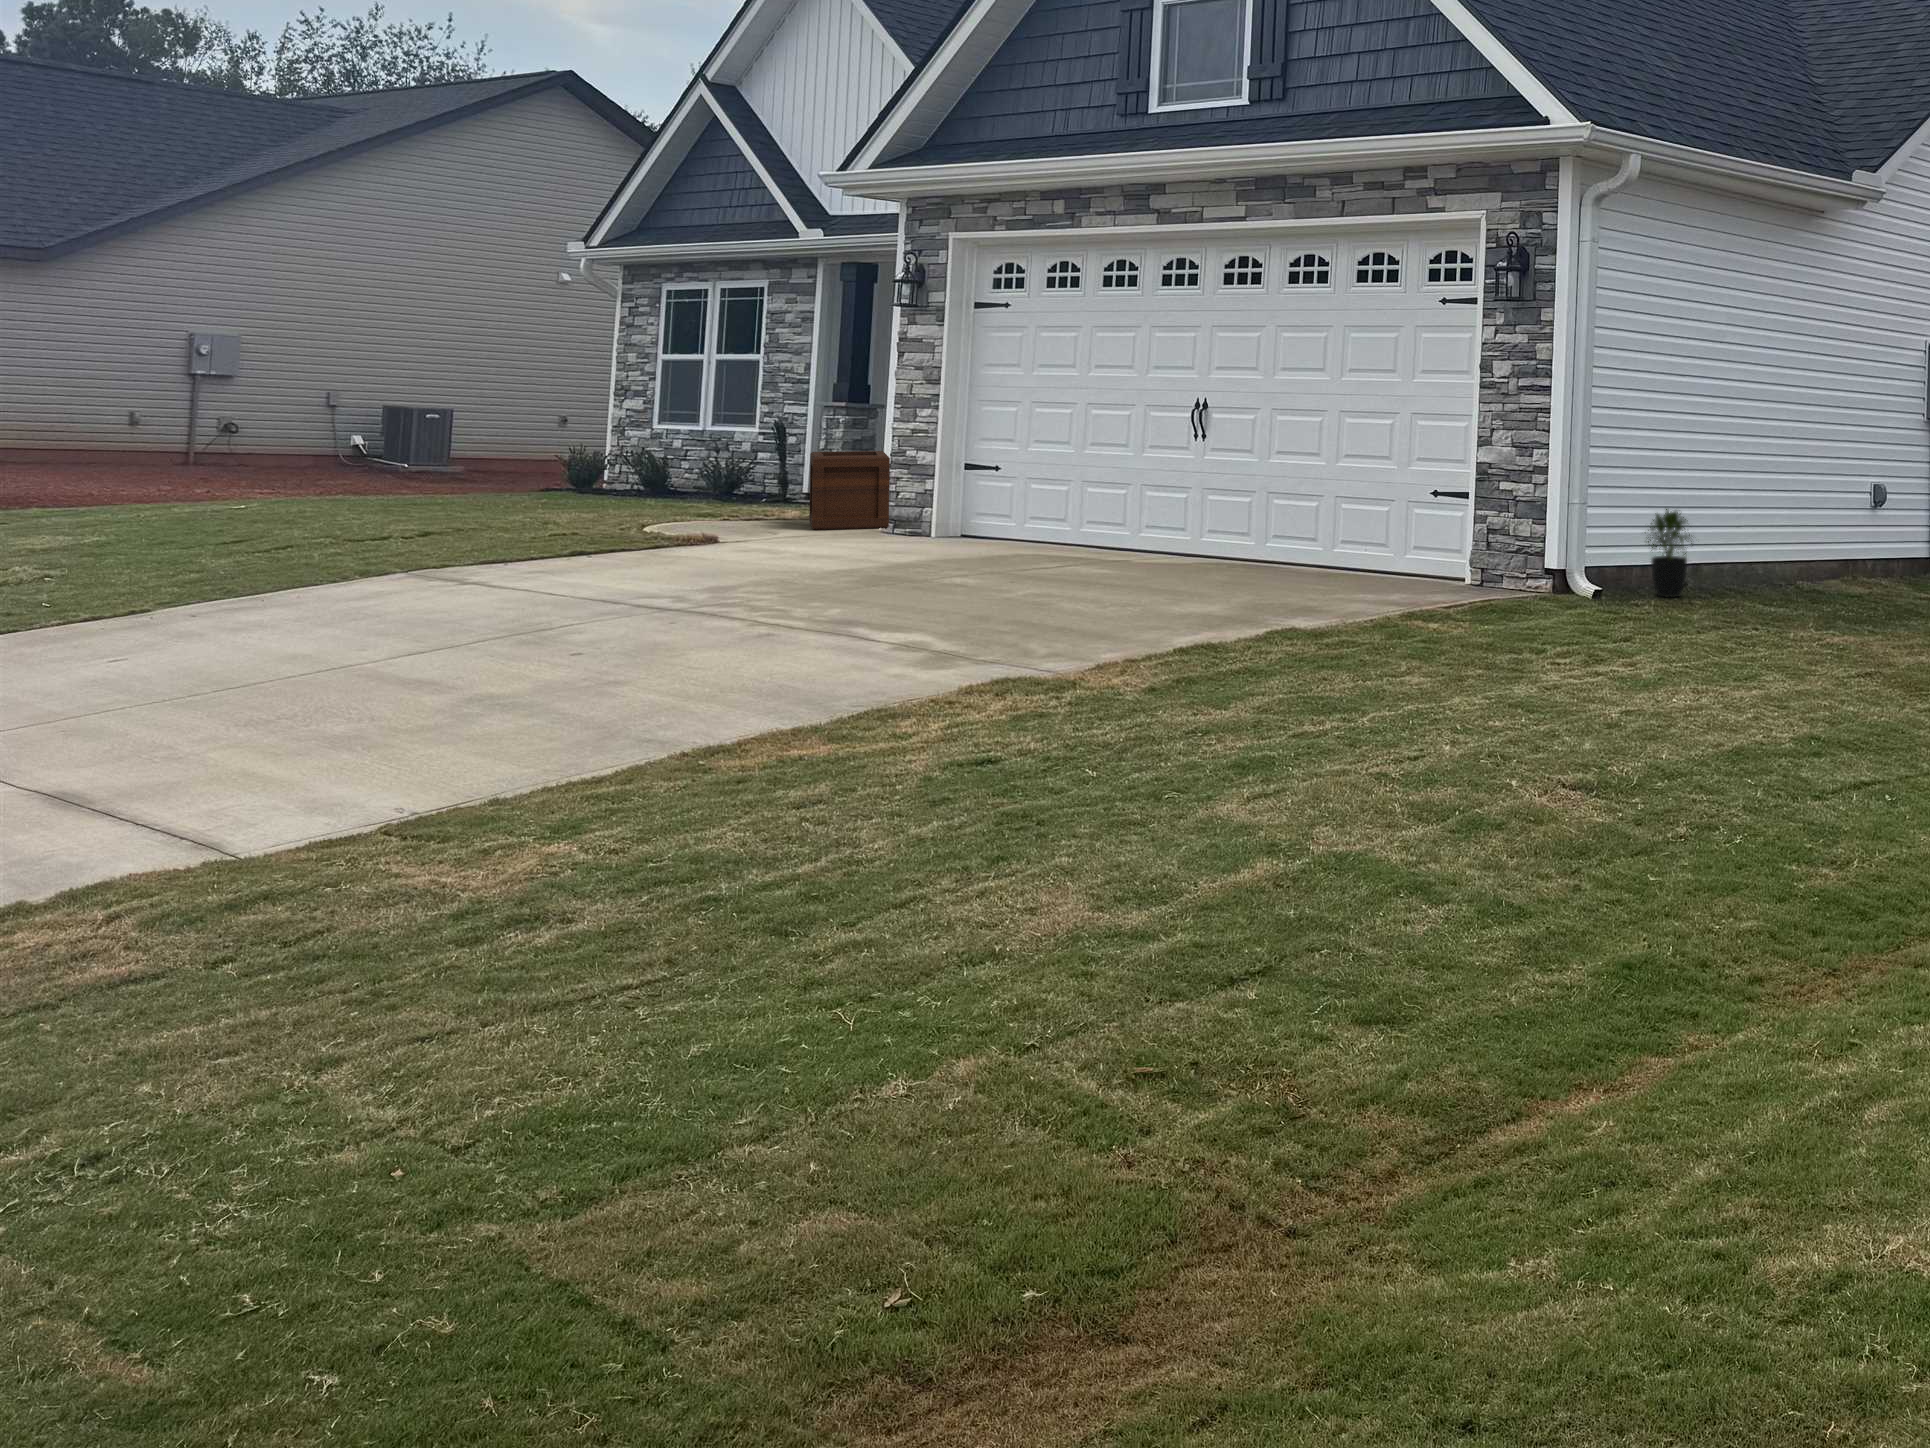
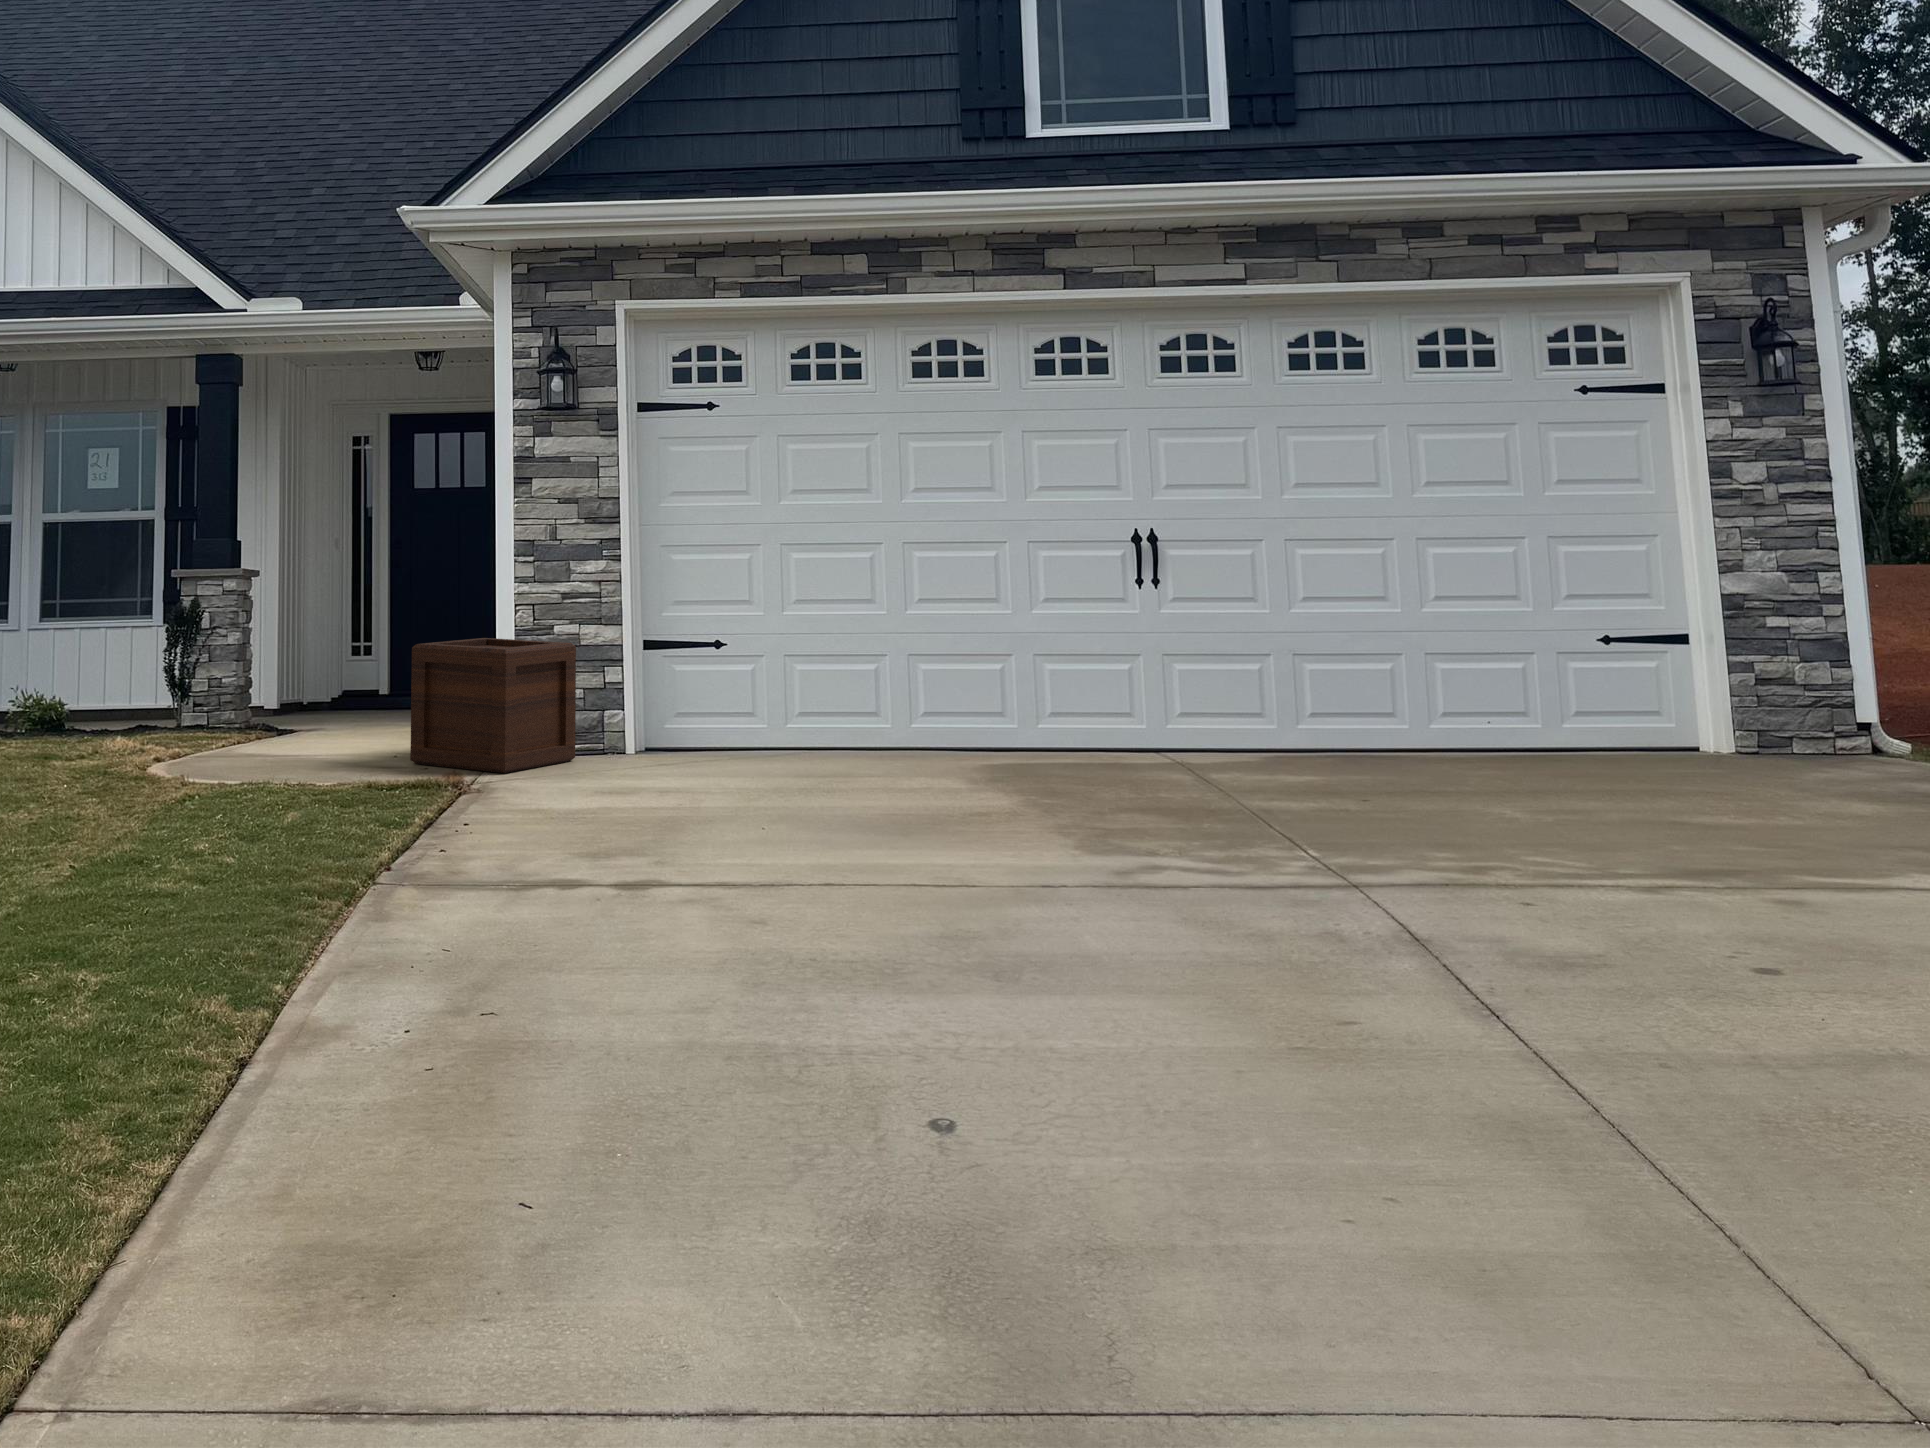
potted plant: present [1645,509,1693,597] -> none [1808,640,1892,752]

